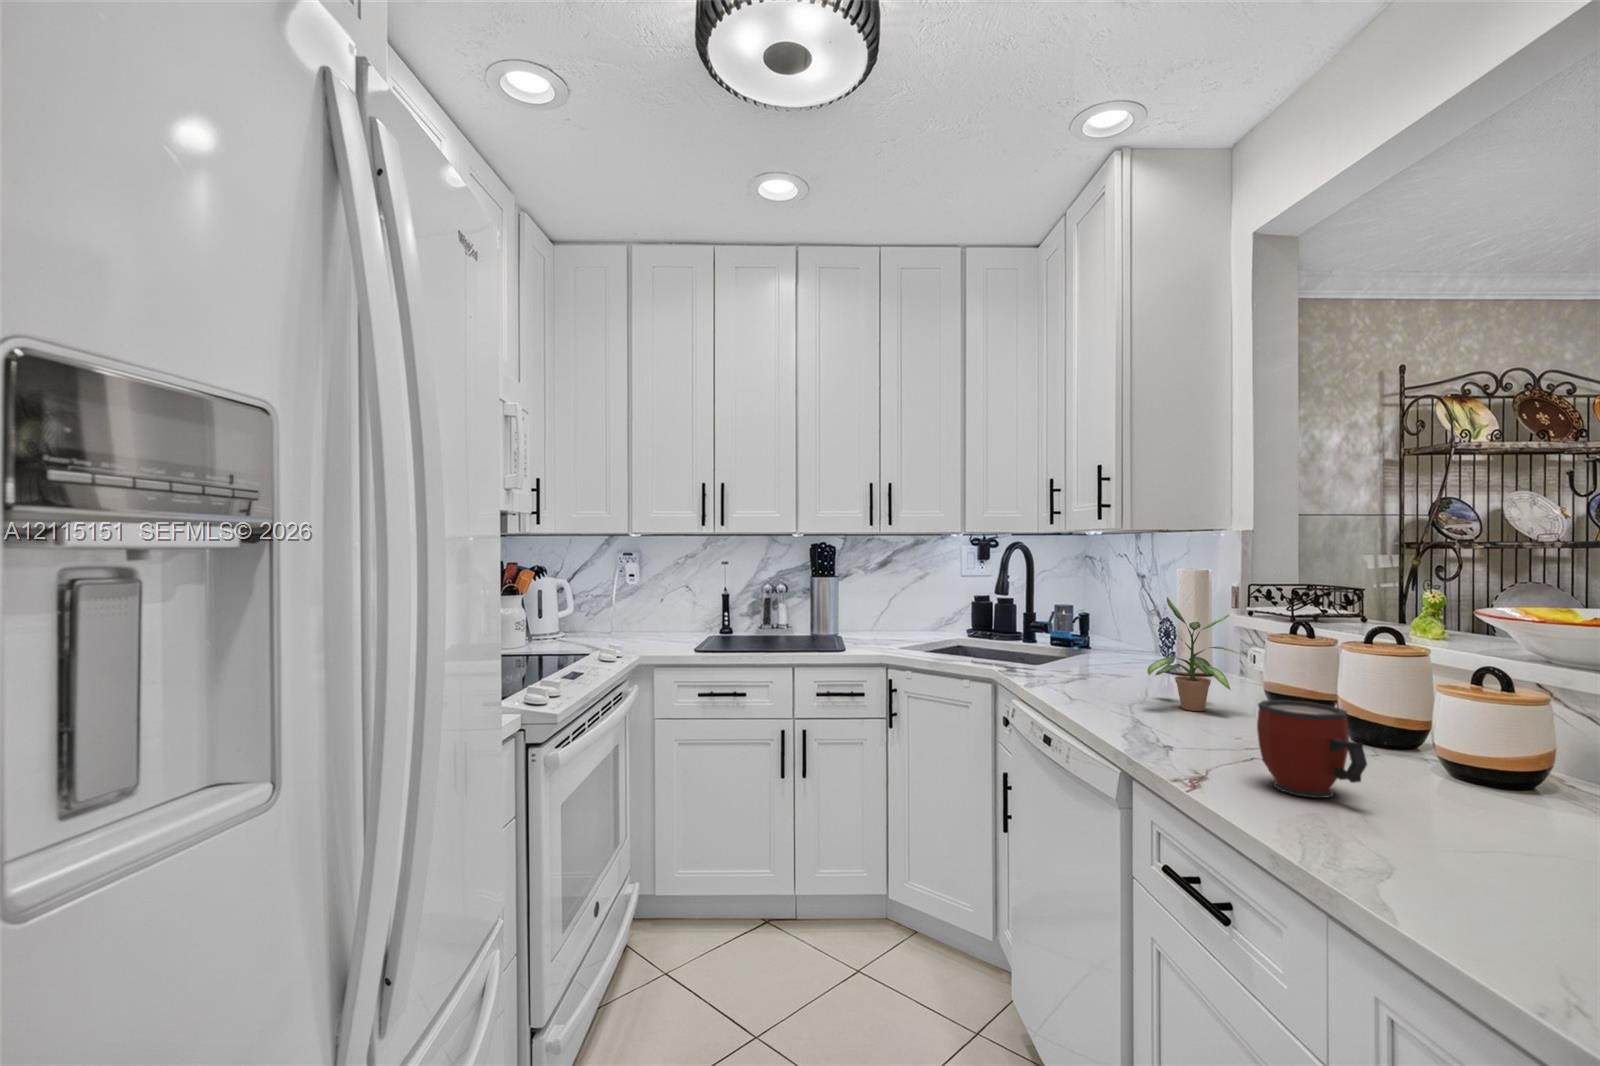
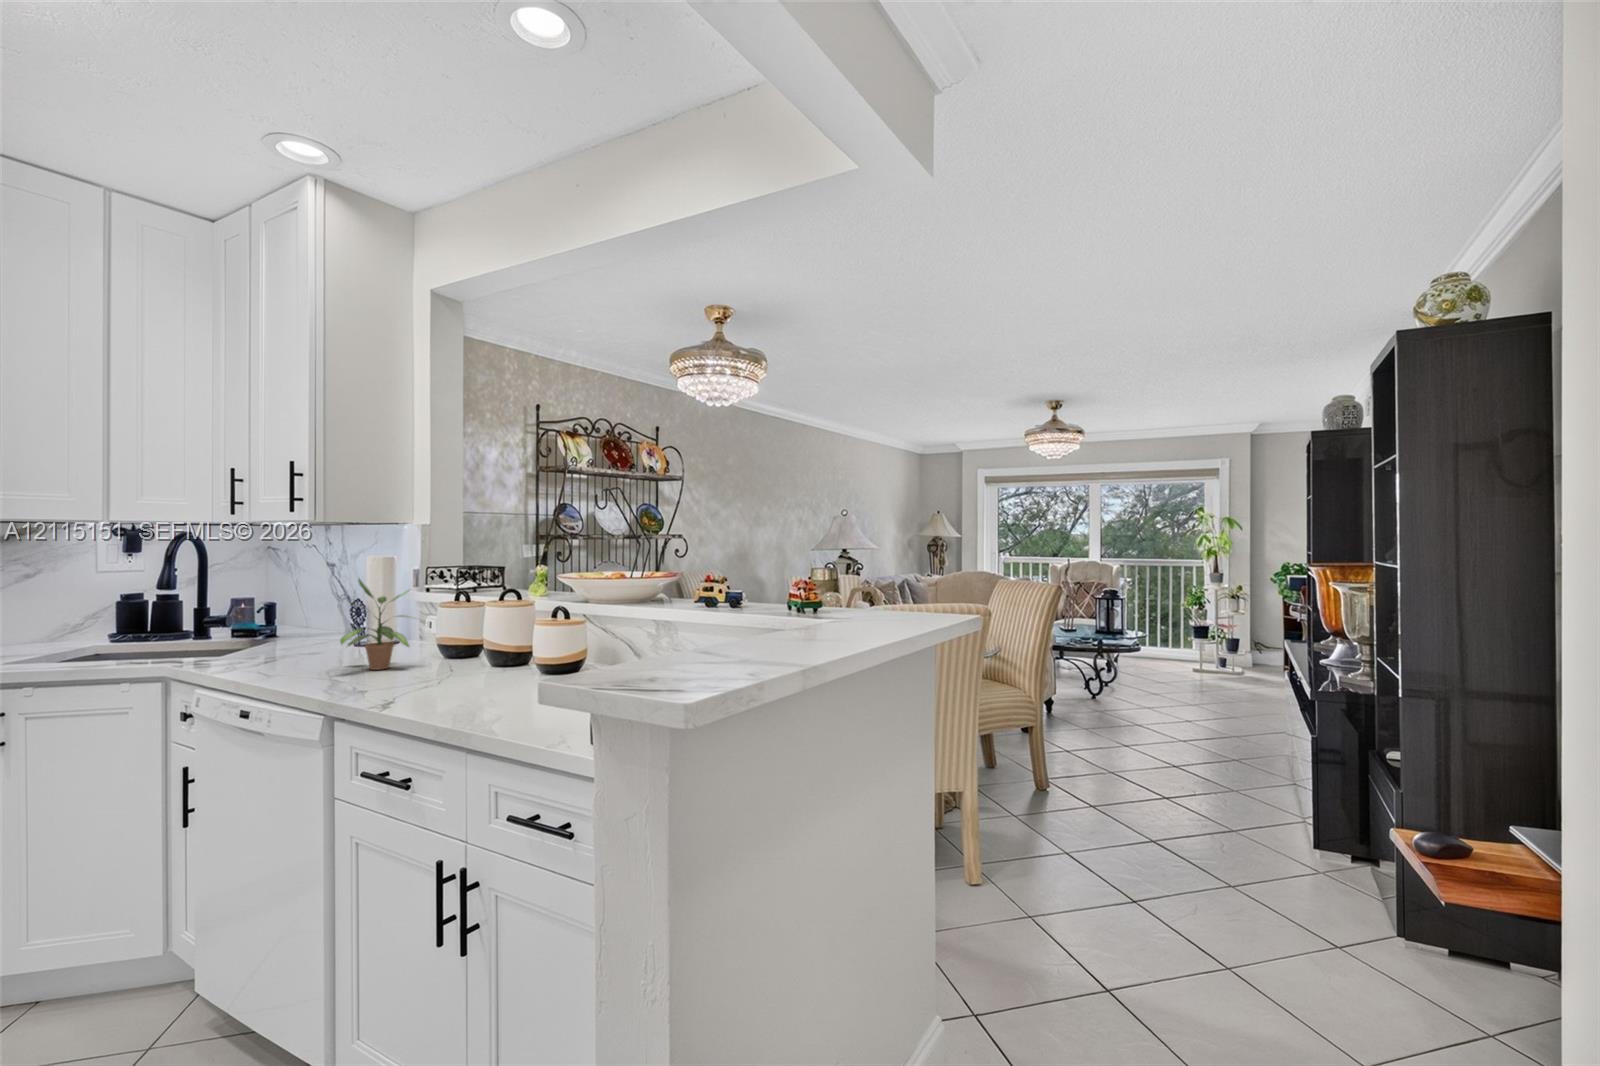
mug: present [1257,700,1367,798] -> none [426,641,492,703]

